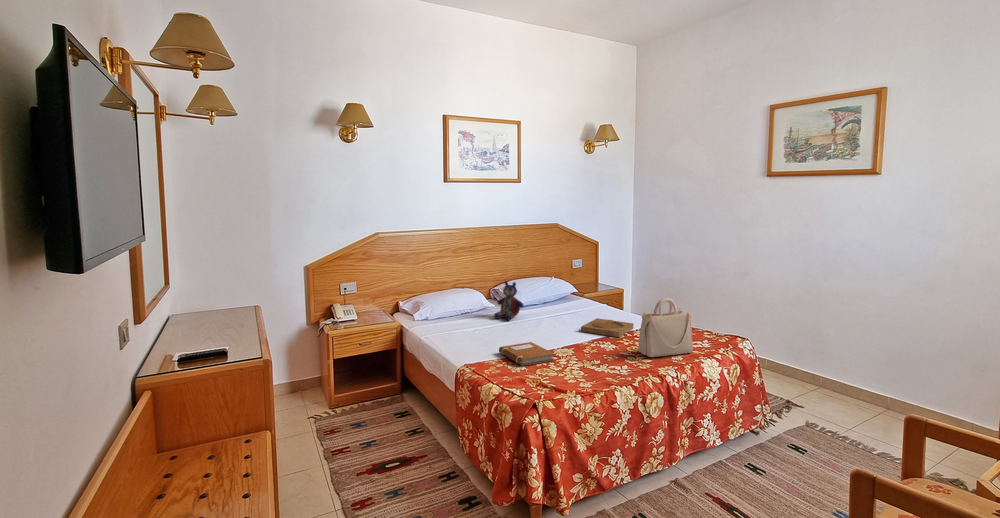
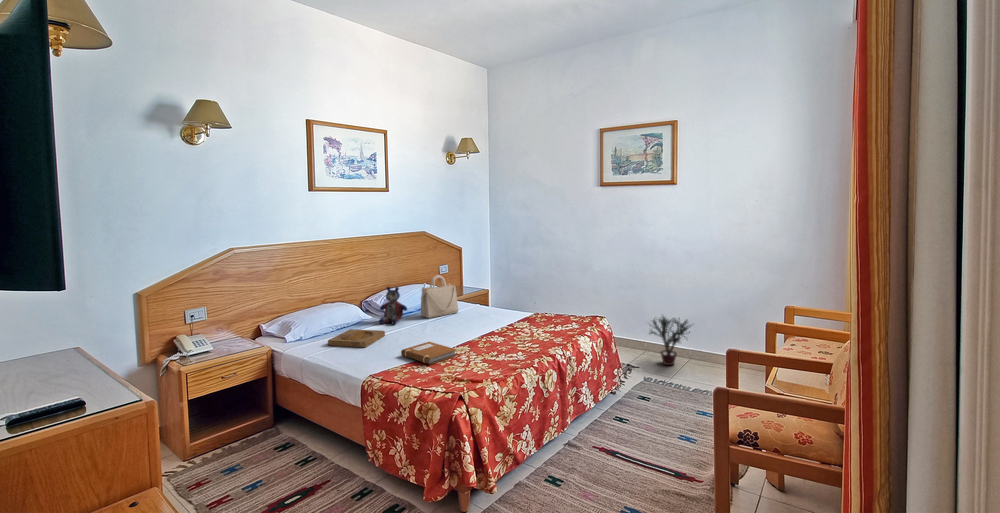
handbag: present [638,298,693,357] -> present [421,275,458,318]
tray: present [581,318,634,337] -> present [328,329,385,347]
potted plant: none [817,343,893,411] -> present [650,317,690,365]

